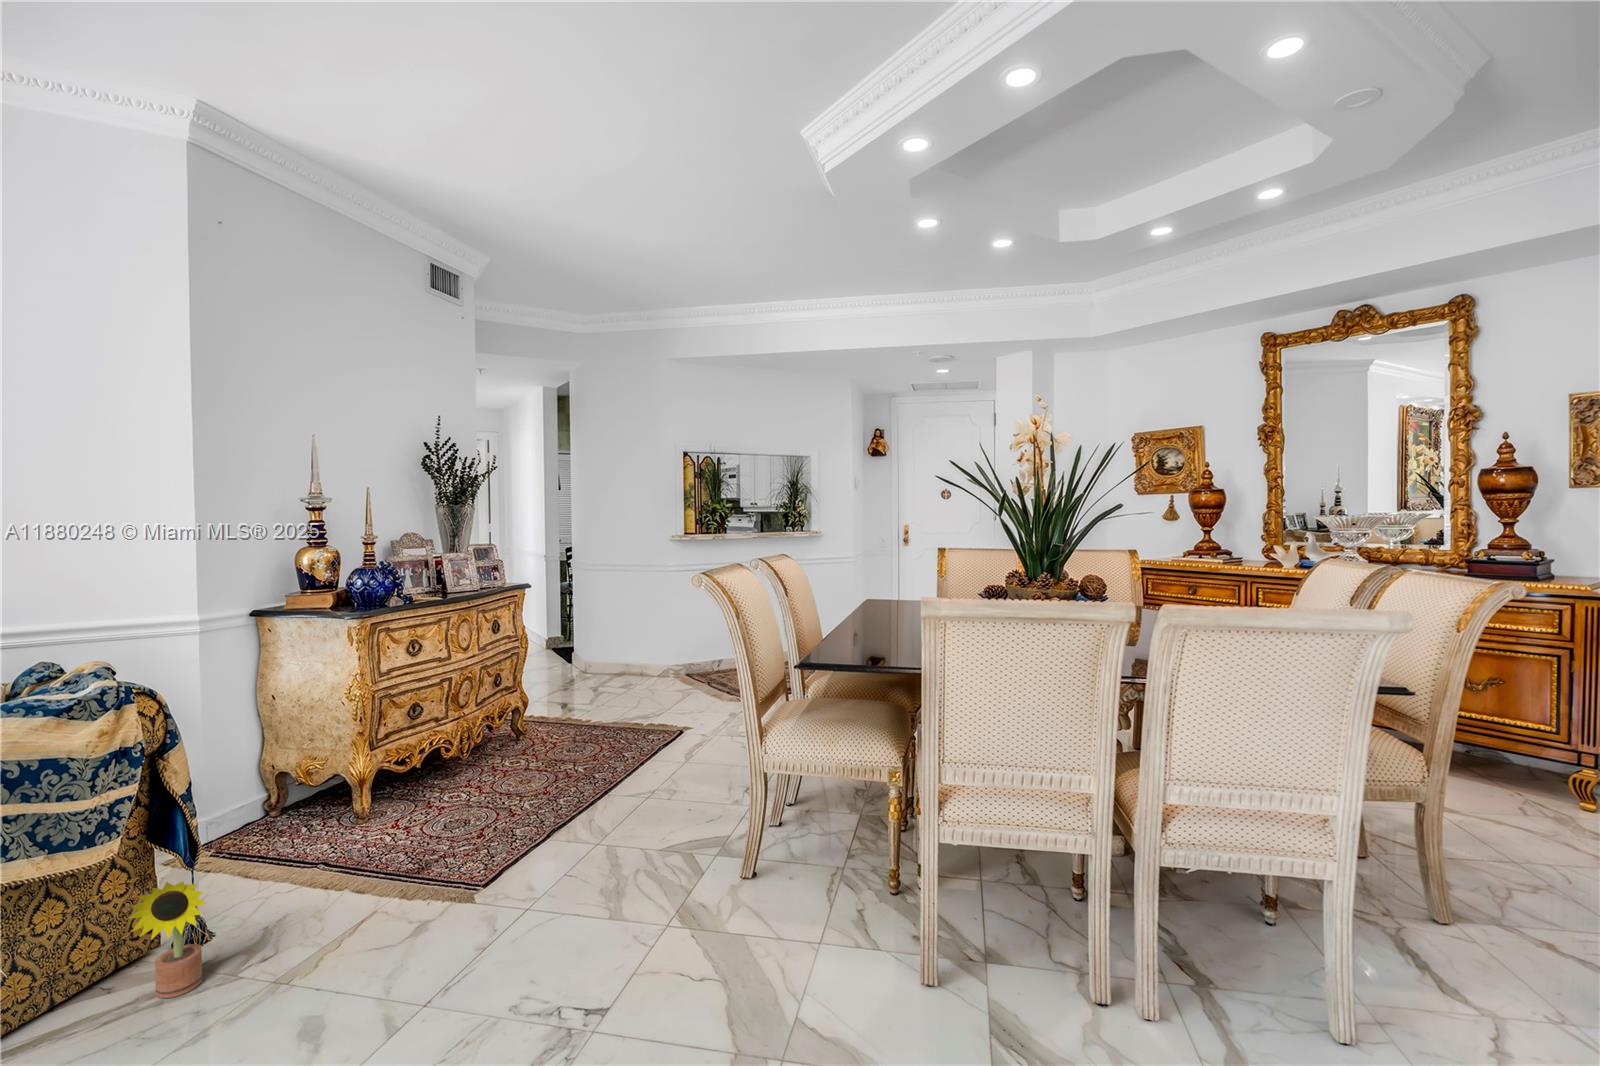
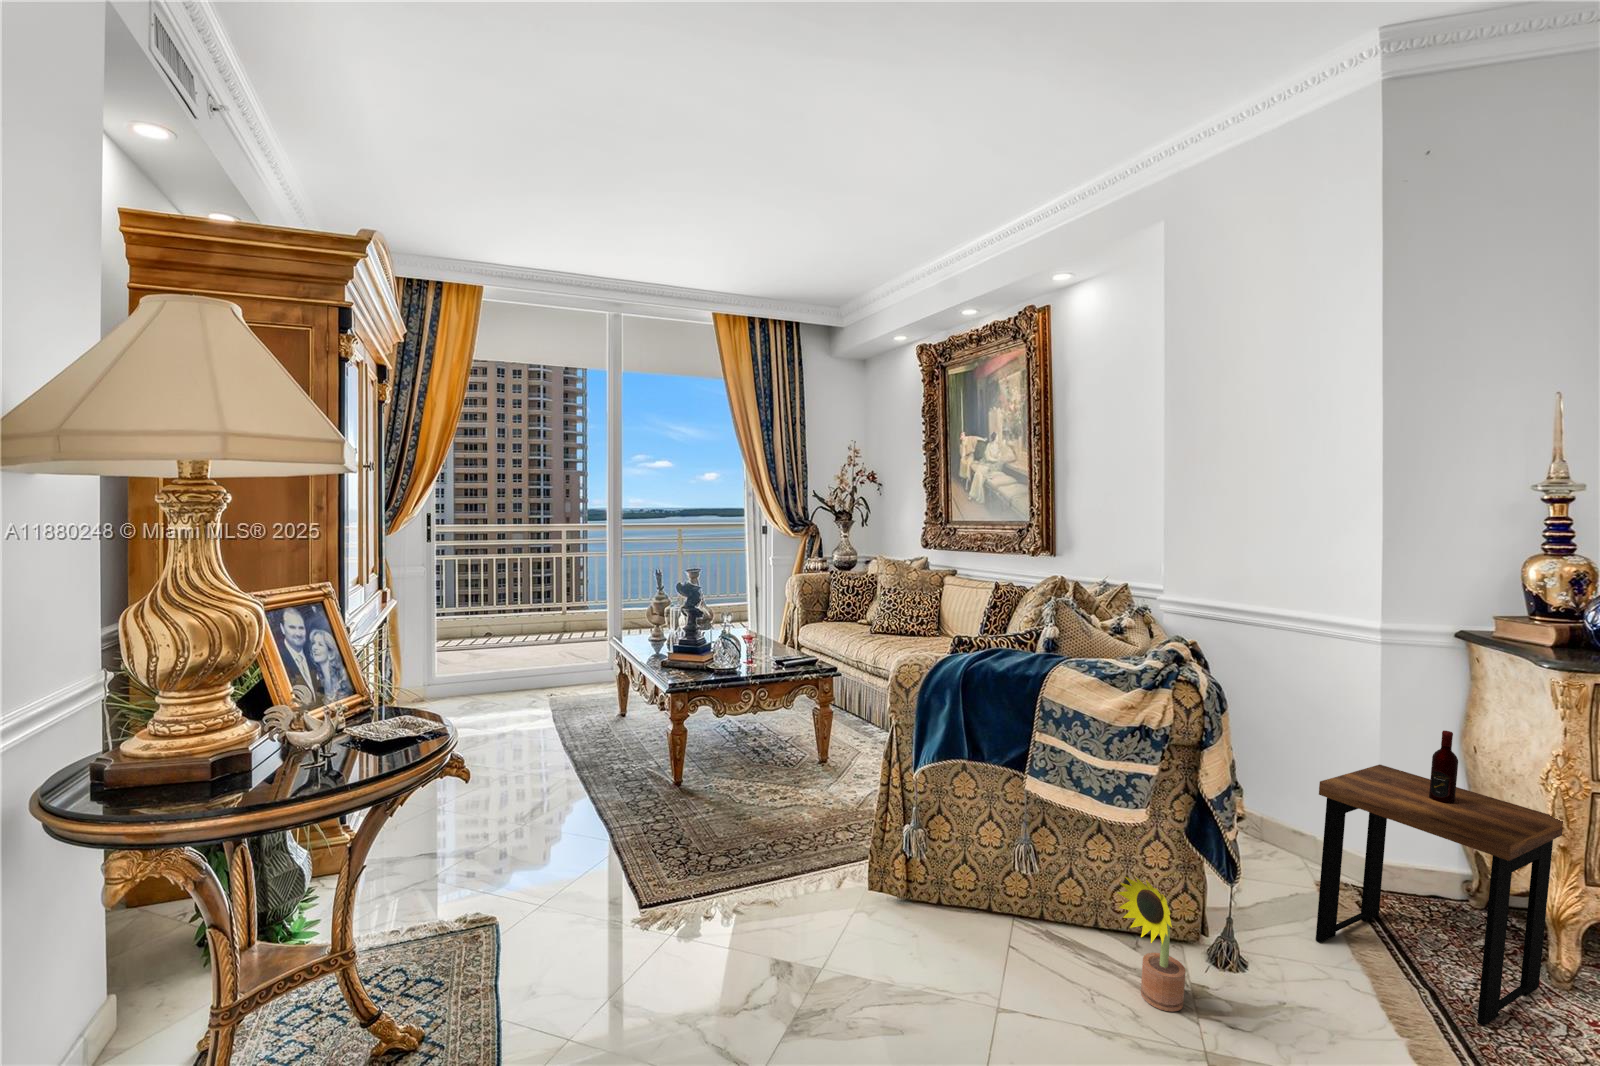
side table: none [220,678,361,882] -> present [1316,731,1563,1026]

